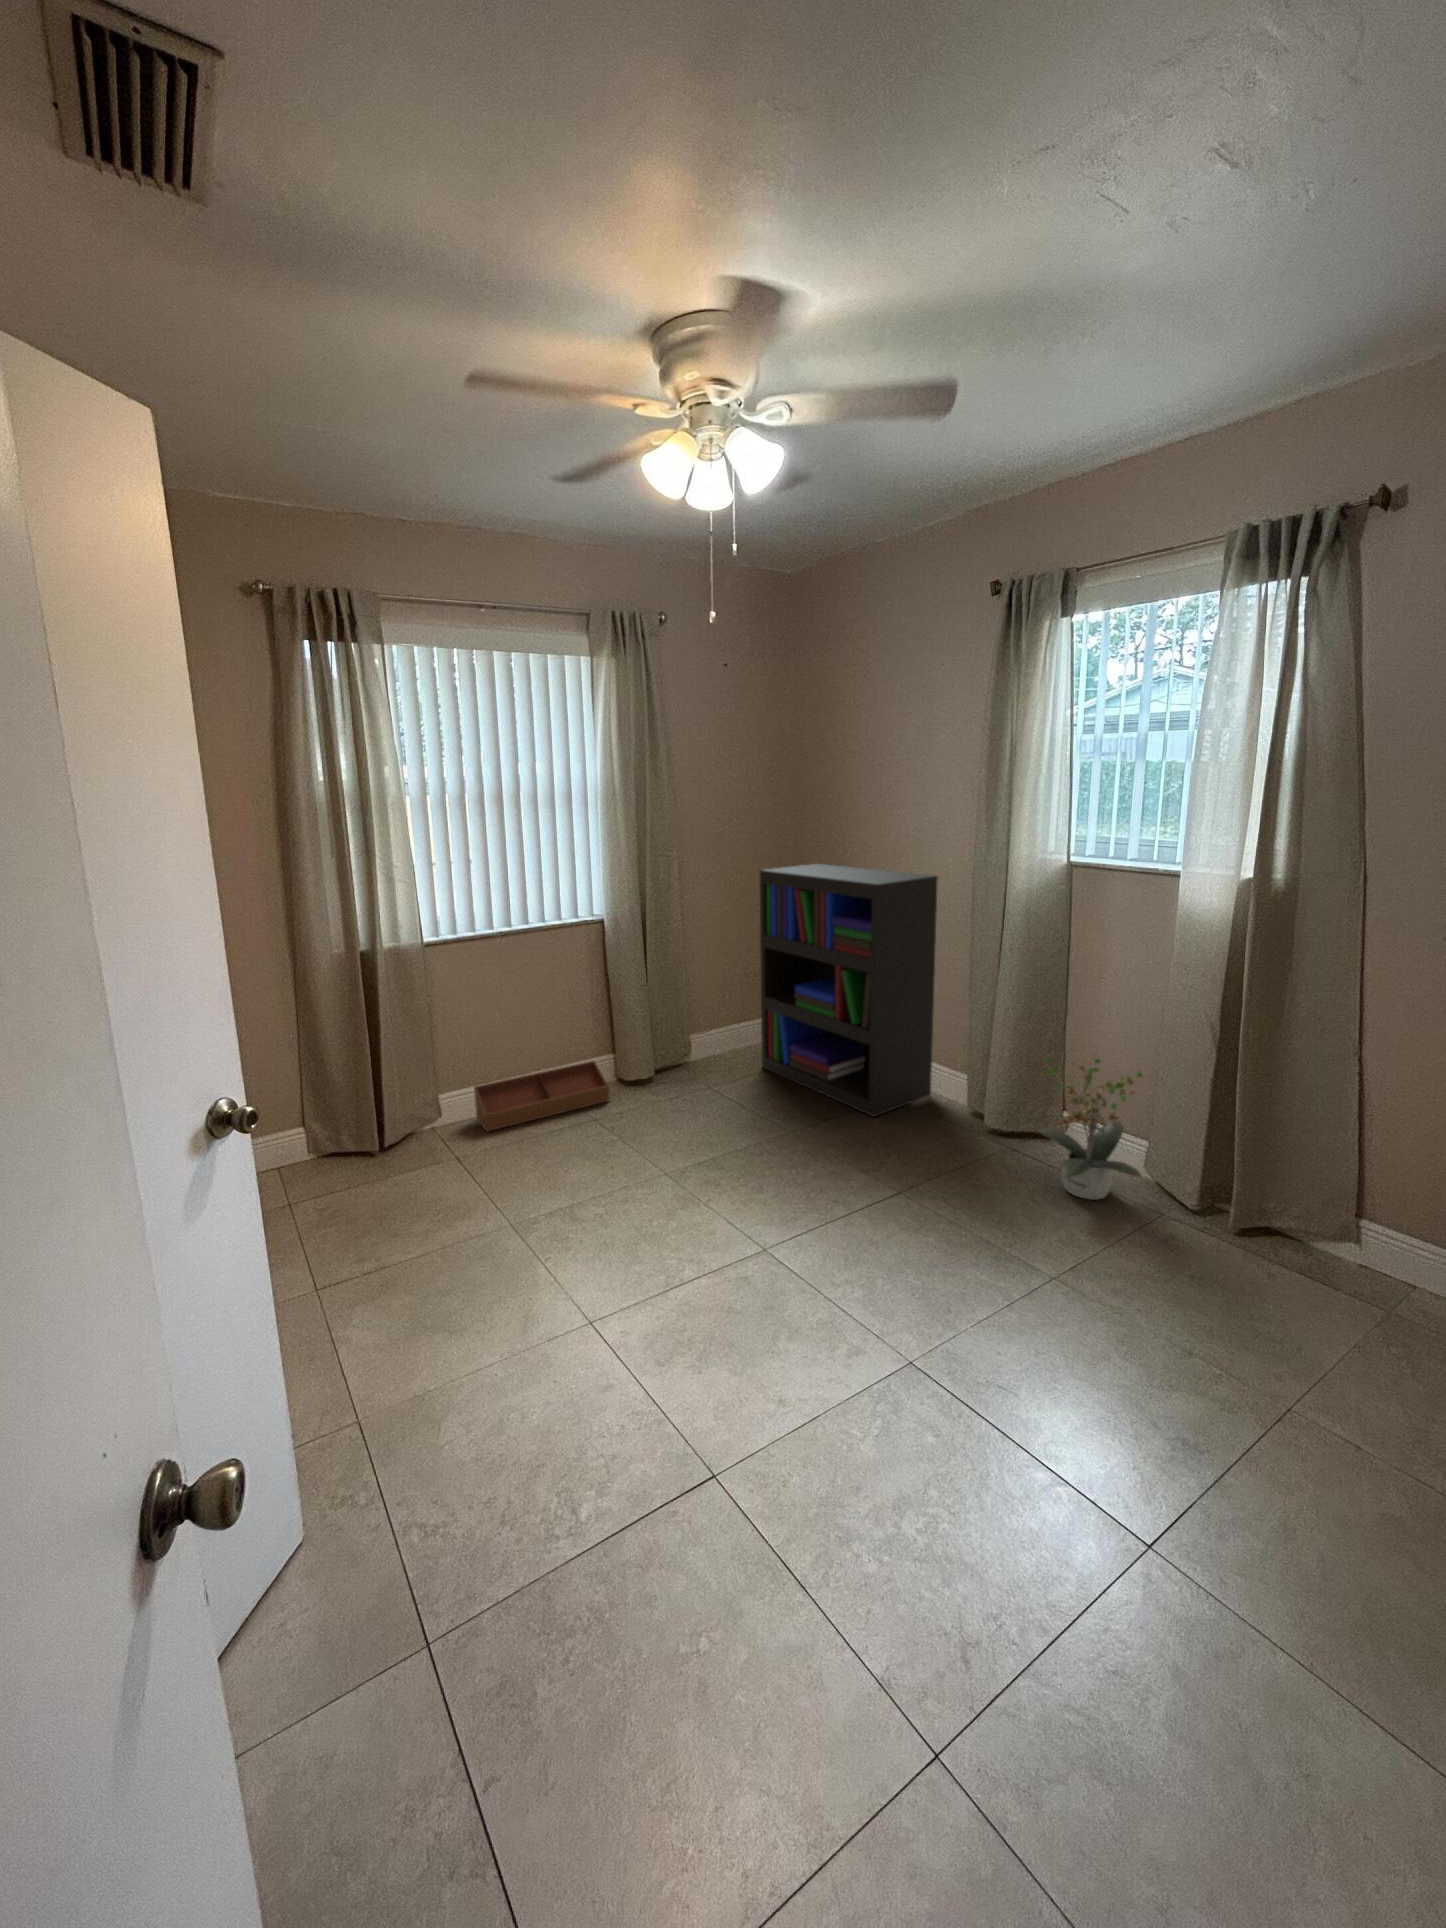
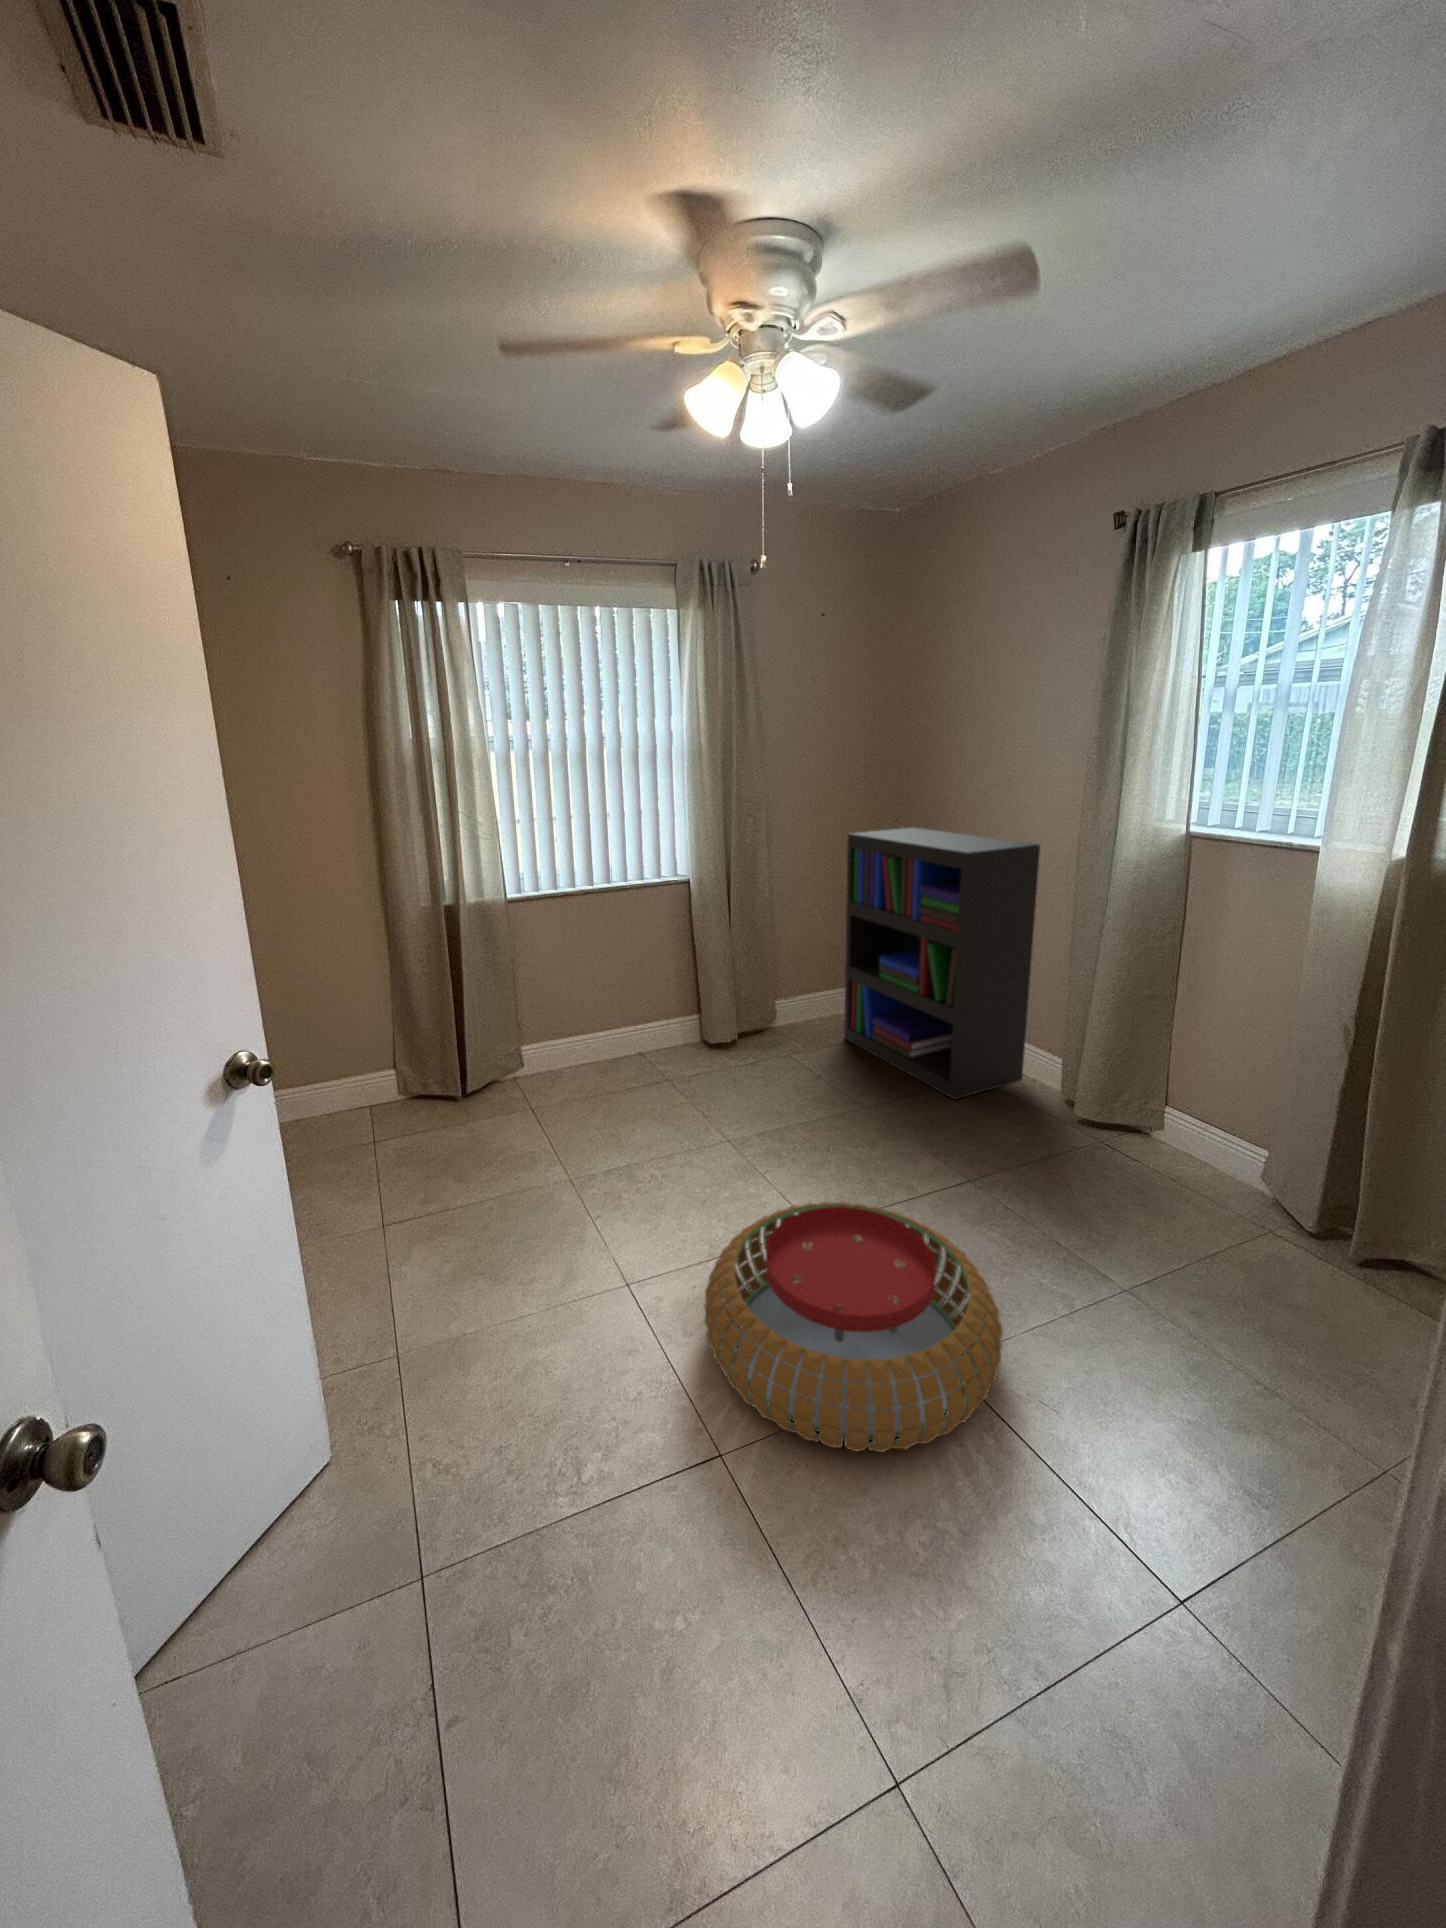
potted plant: present [1039,1054,1147,1200] -> none [1133,1046,1270,1212]
storage bin: present [474,1061,610,1131] -> none [551,1022,683,1086]
pouf: none [680,1216,964,1451] -> present [704,1201,1002,1452]

